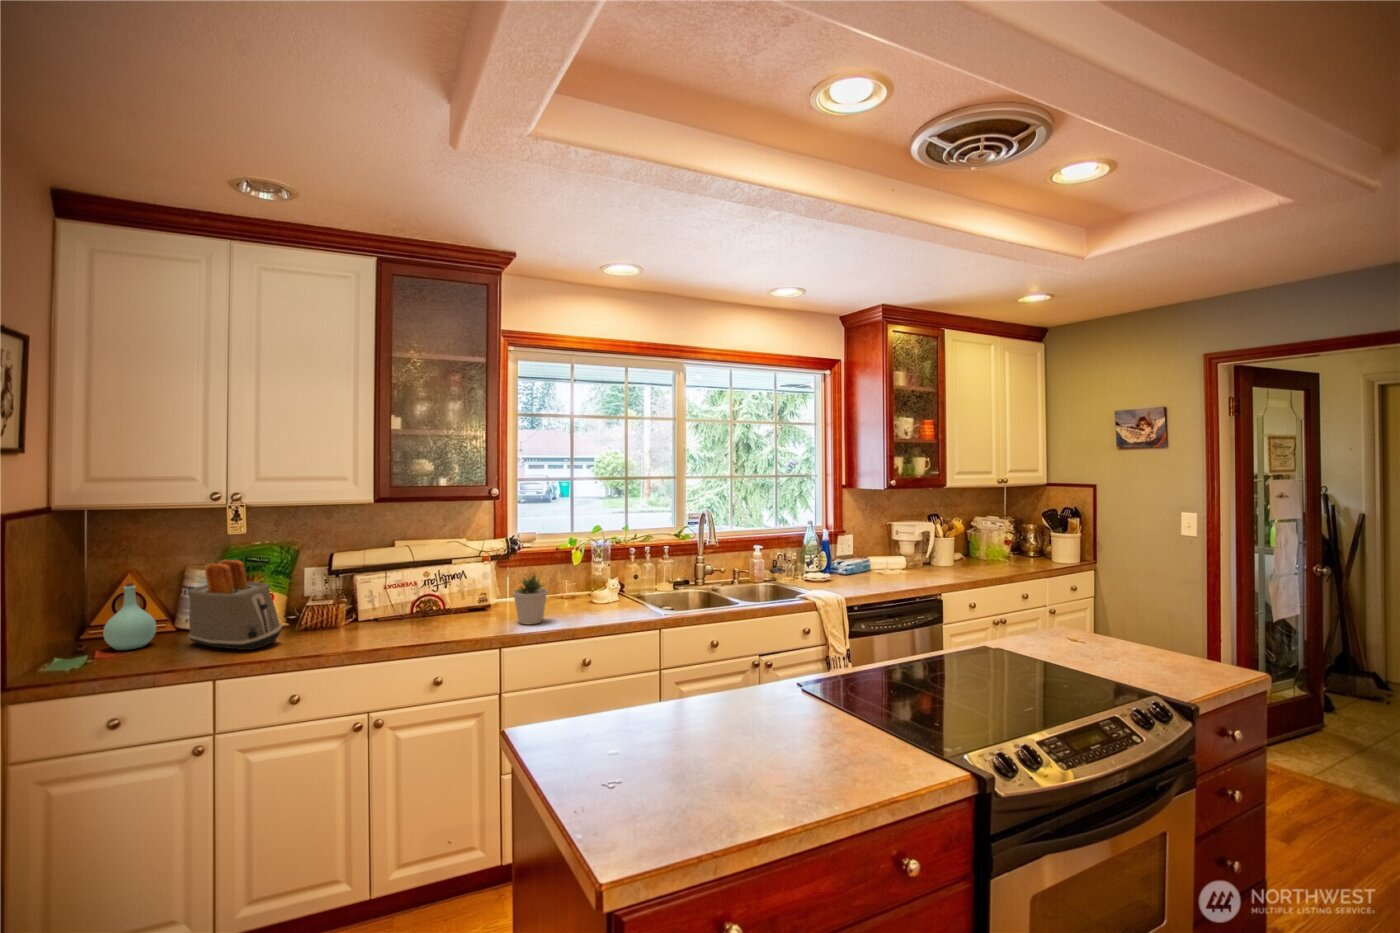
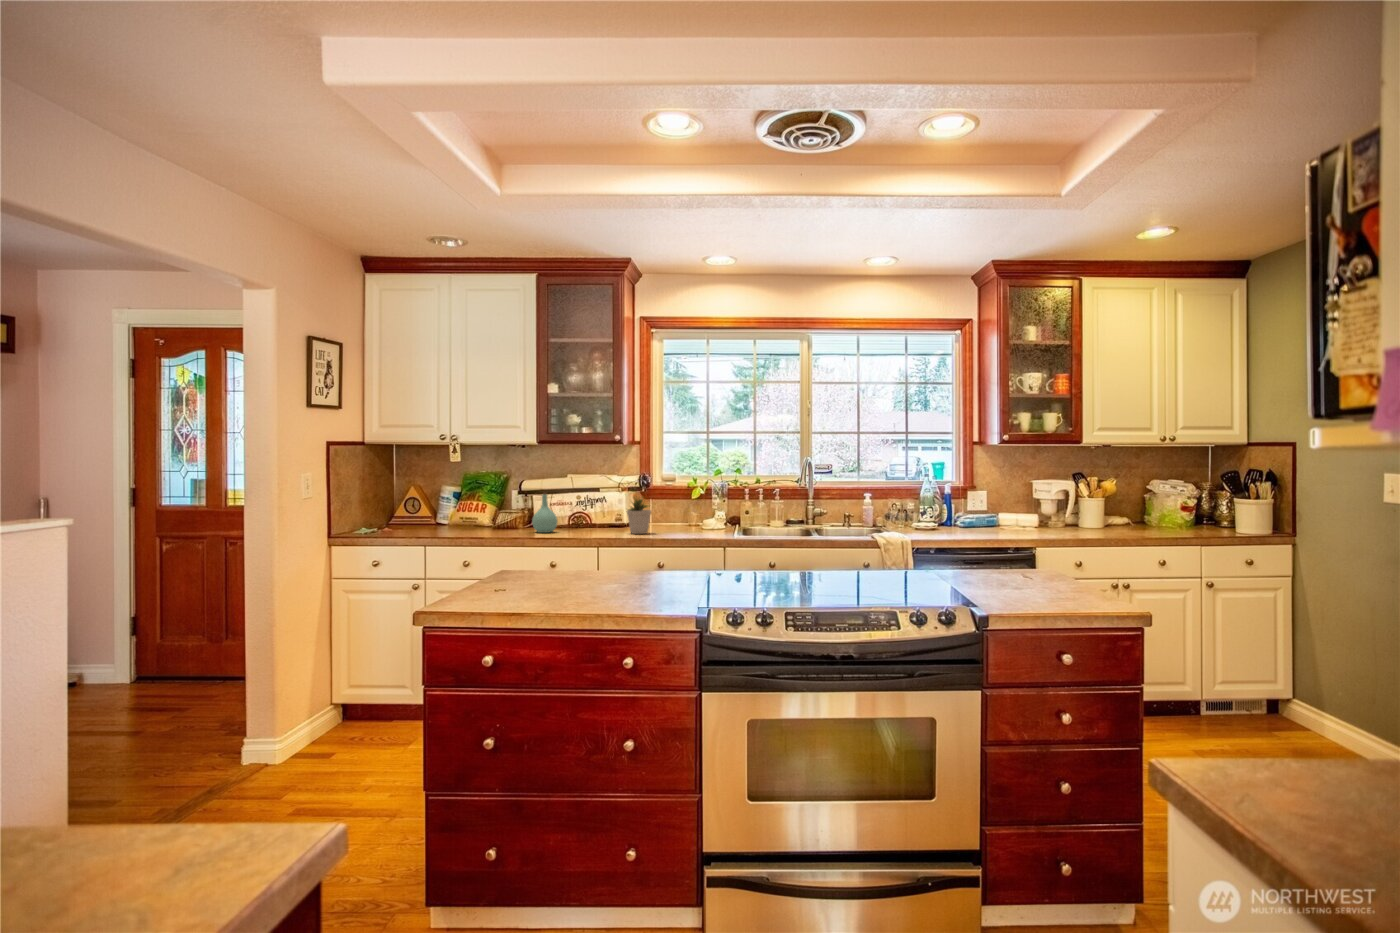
toaster: present [188,560,282,650] -> none [438,477,484,531]
bottle: present [103,583,156,650] -> present [532,492,558,533]

